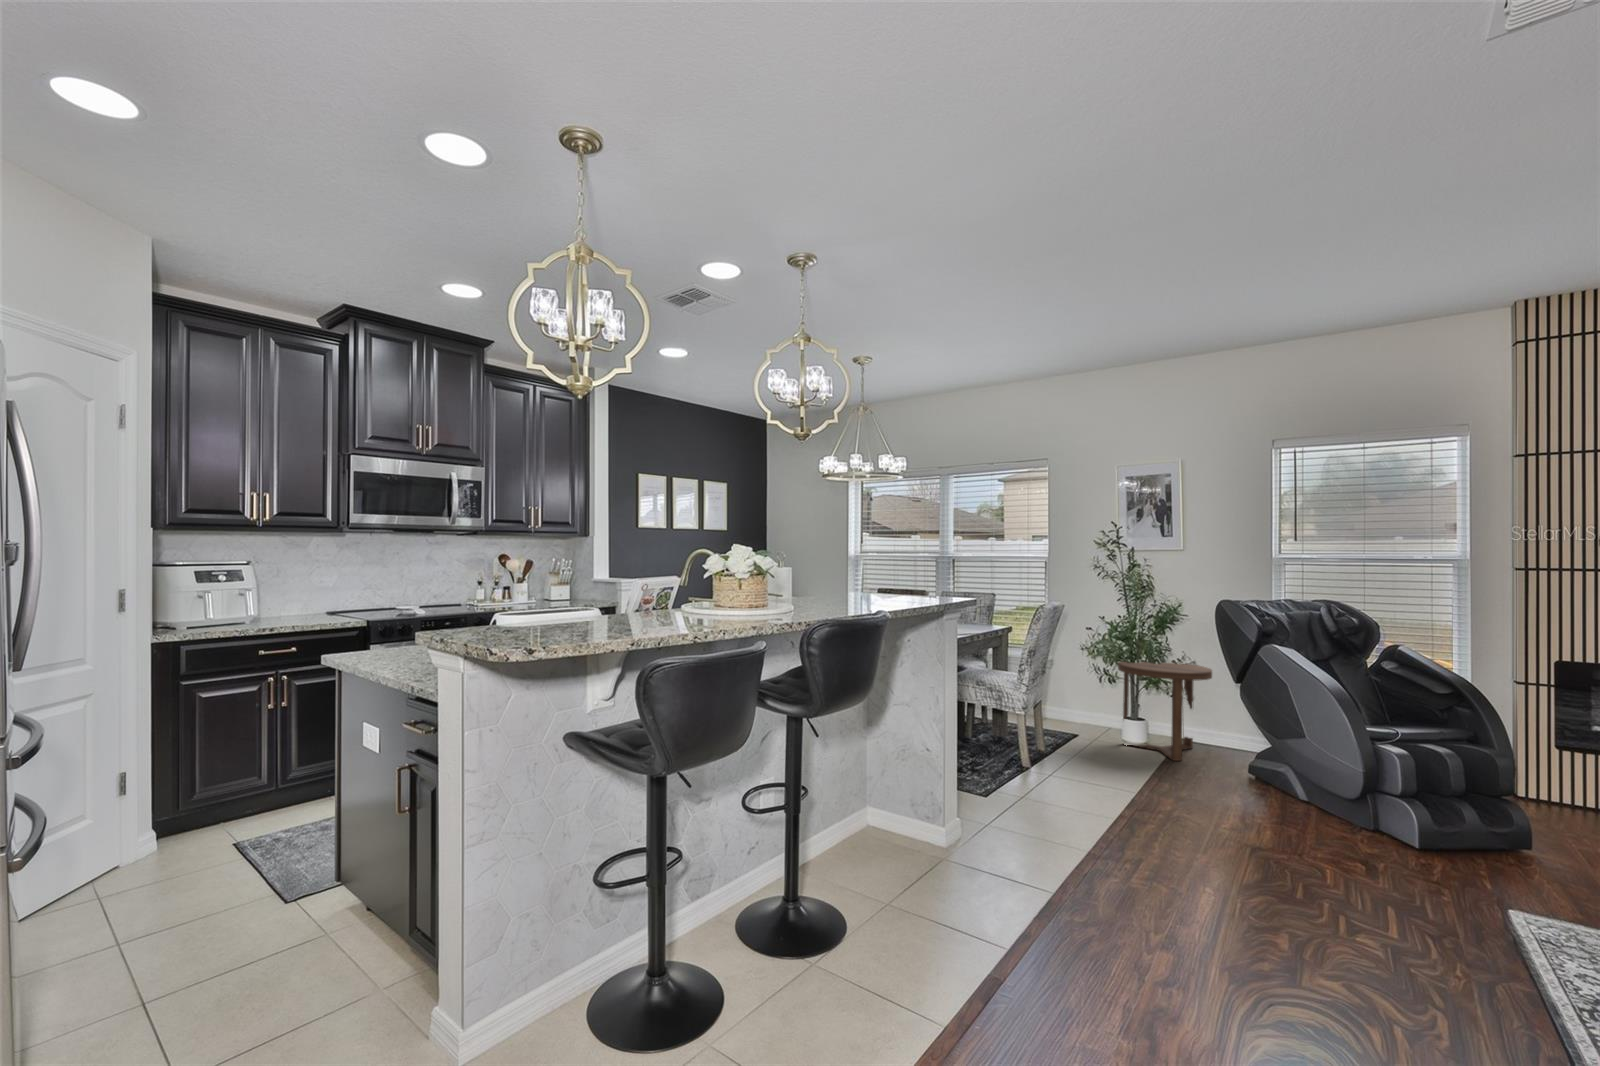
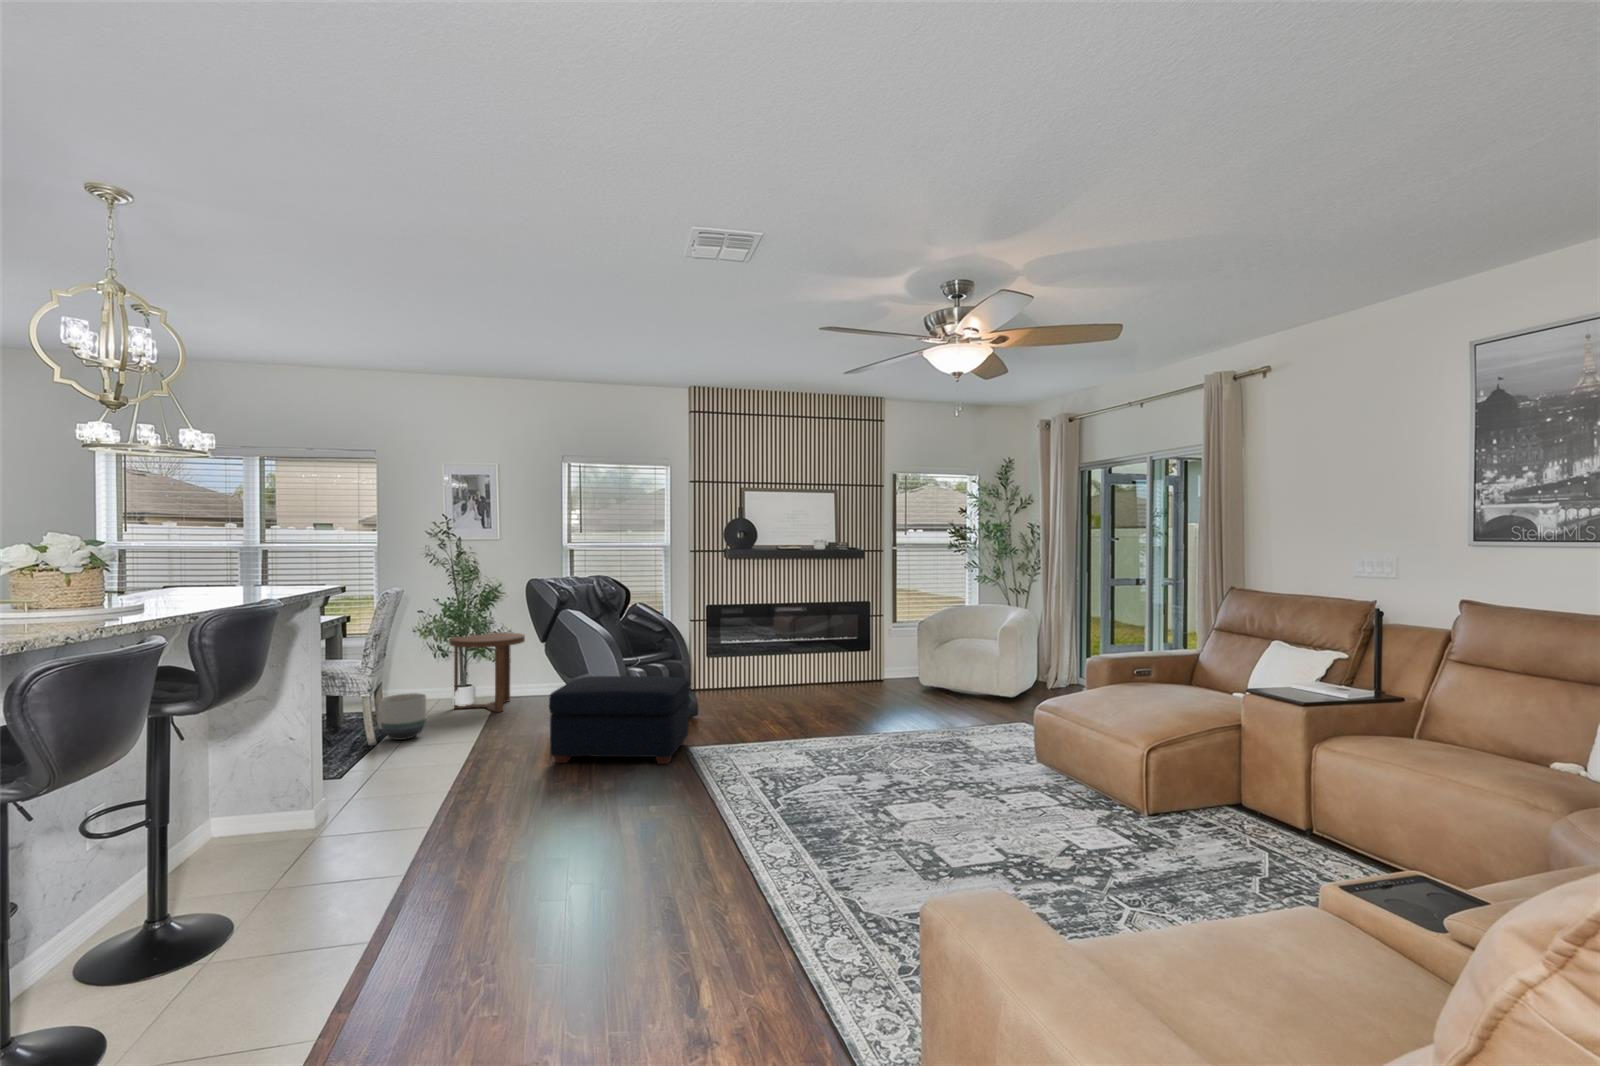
planter: none [1037,717,1086,770] -> present [381,693,426,740]
ottoman: none [1242,744,1518,935] -> present [549,676,690,764]

